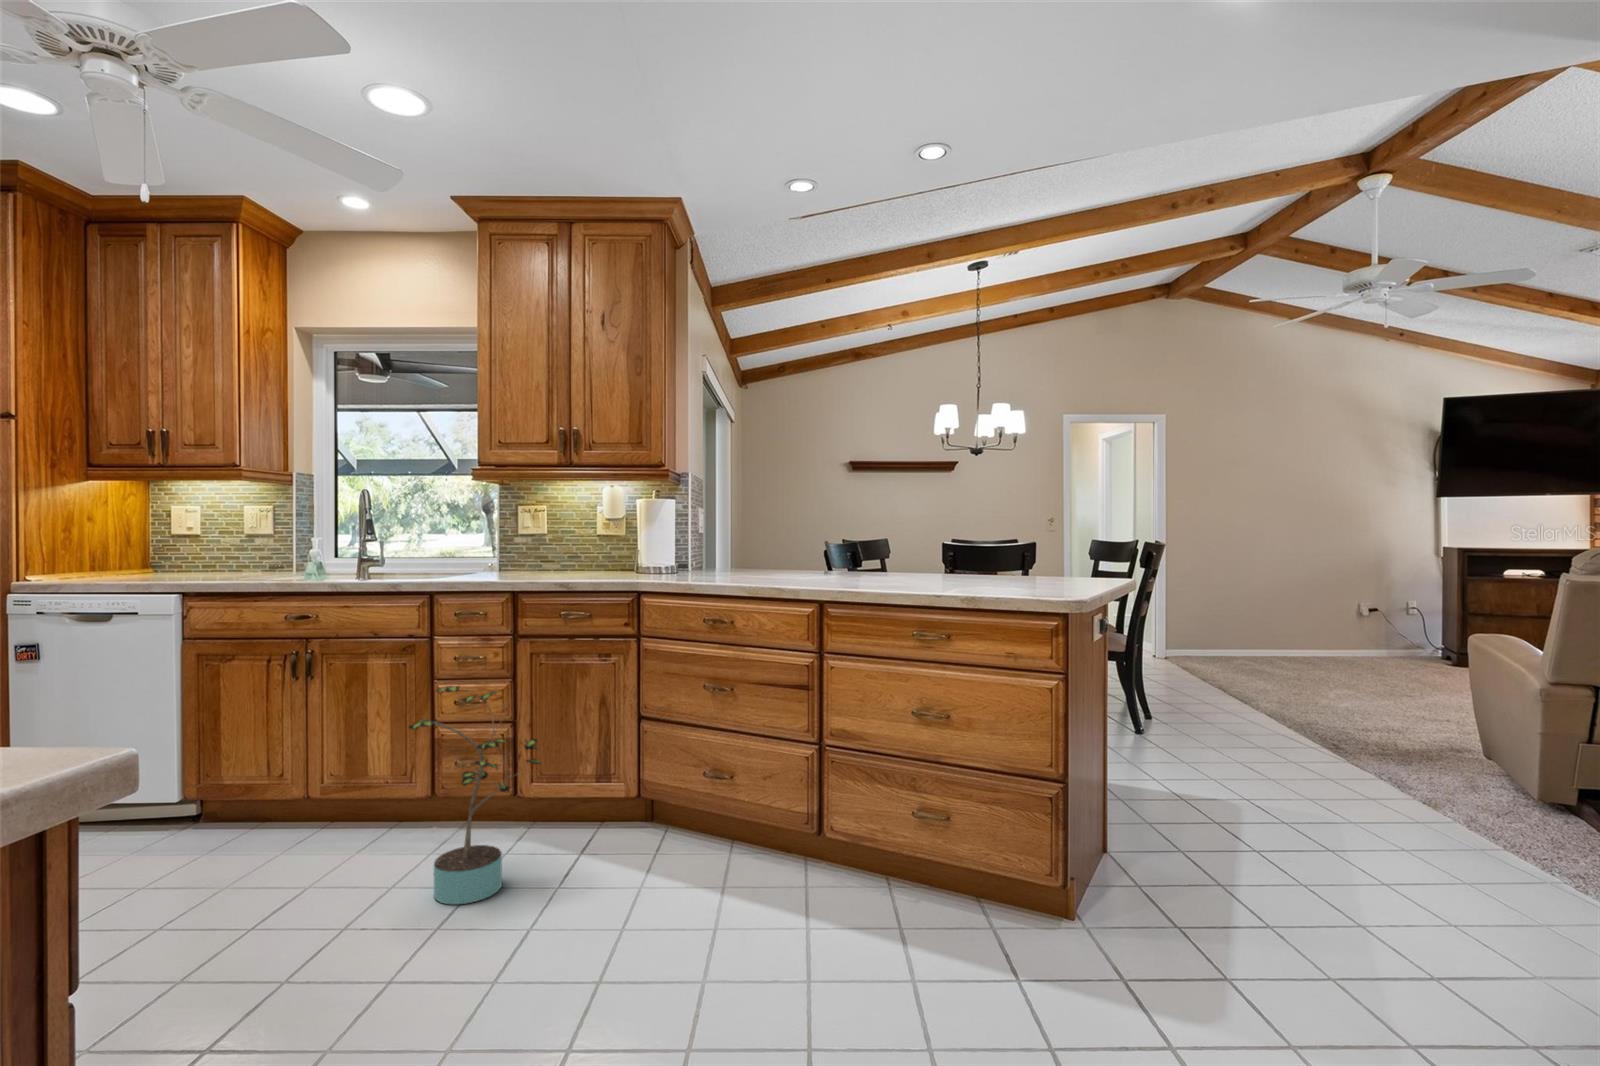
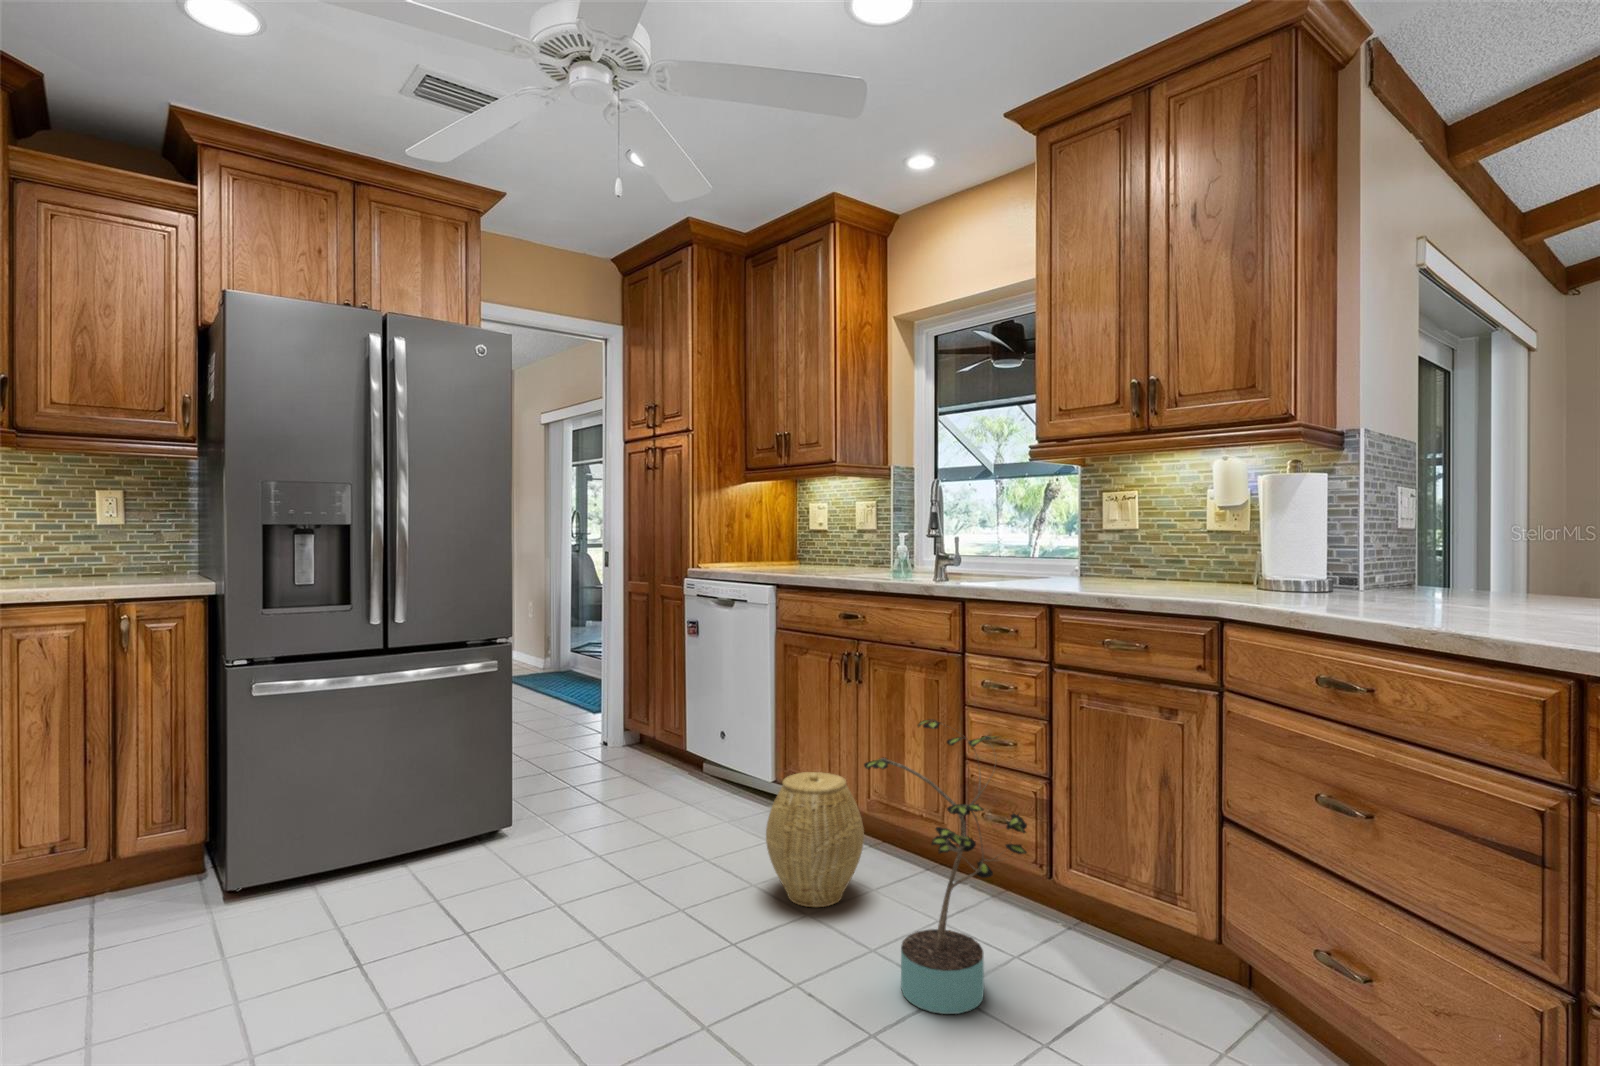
woven basket: none [245,761,353,887] -> present [766,772,864,907]

